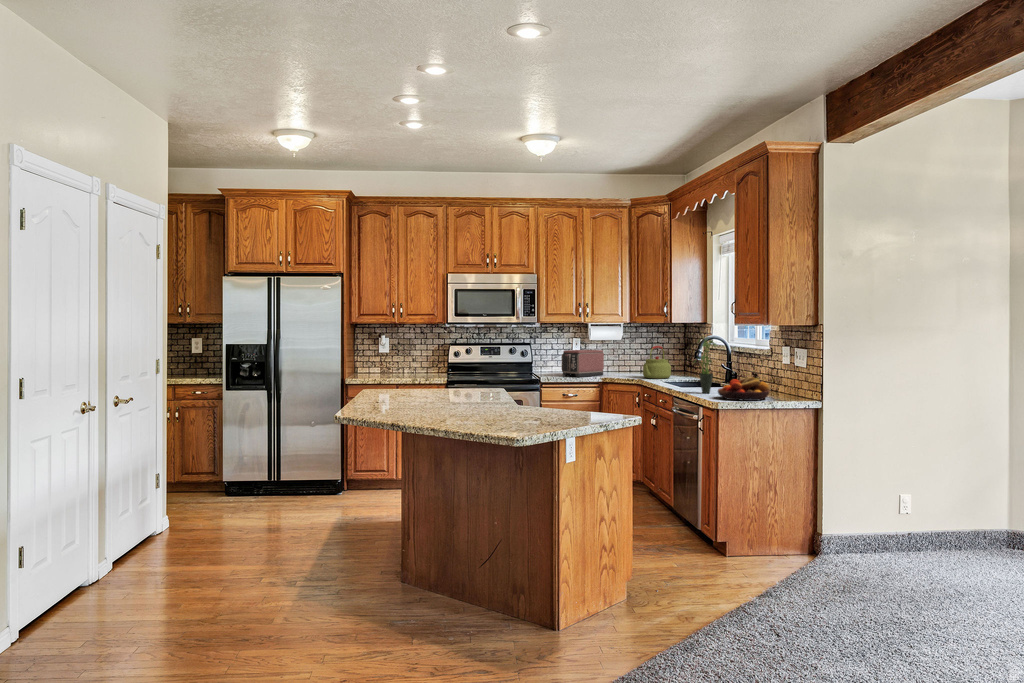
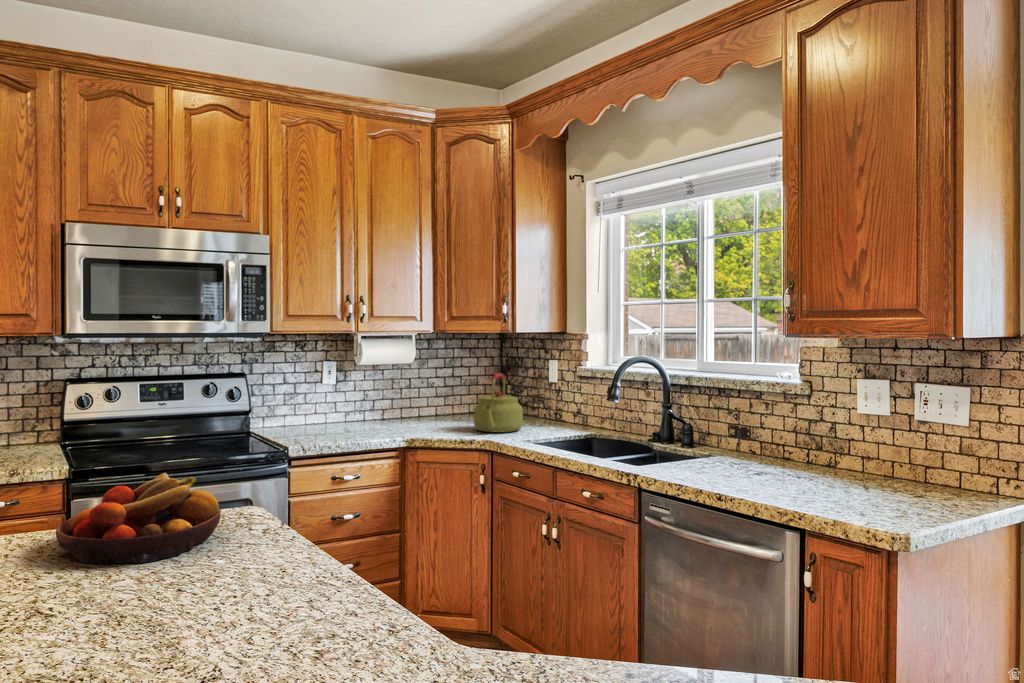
potted plant: present [693,340,717,393] -> none [699,357,755,479]
toaster: present [561,350,604,377] -> none [318,382,392,437]
fruit bowl: present [718,377,769,401] -> present [56,473,221,564]

